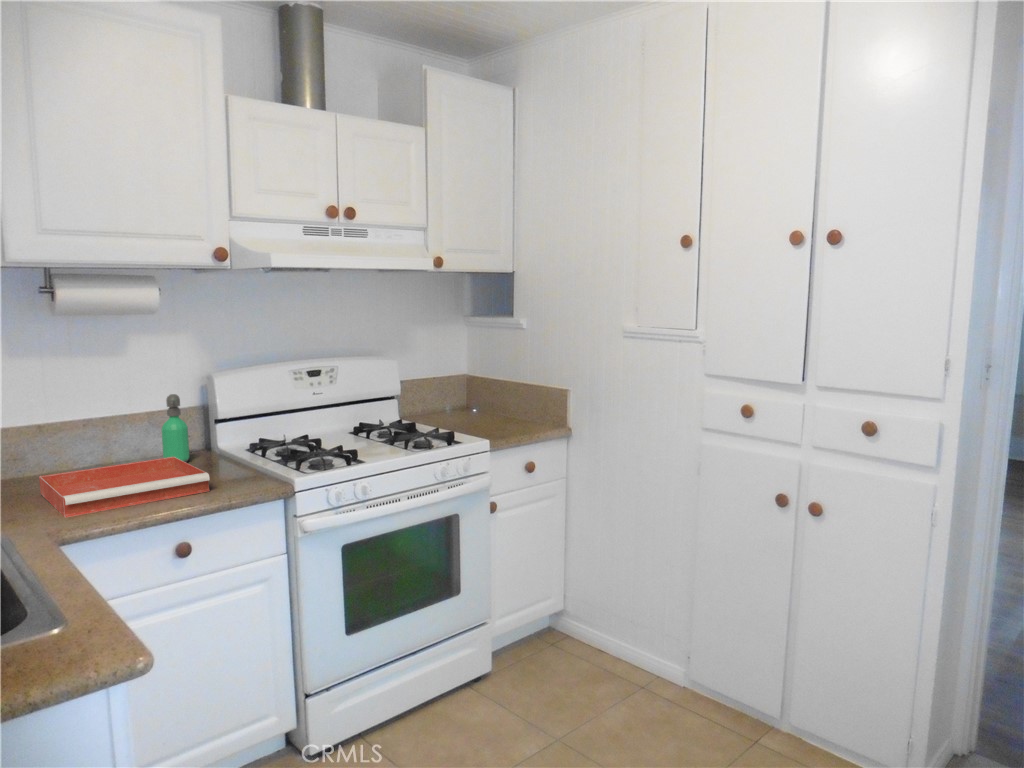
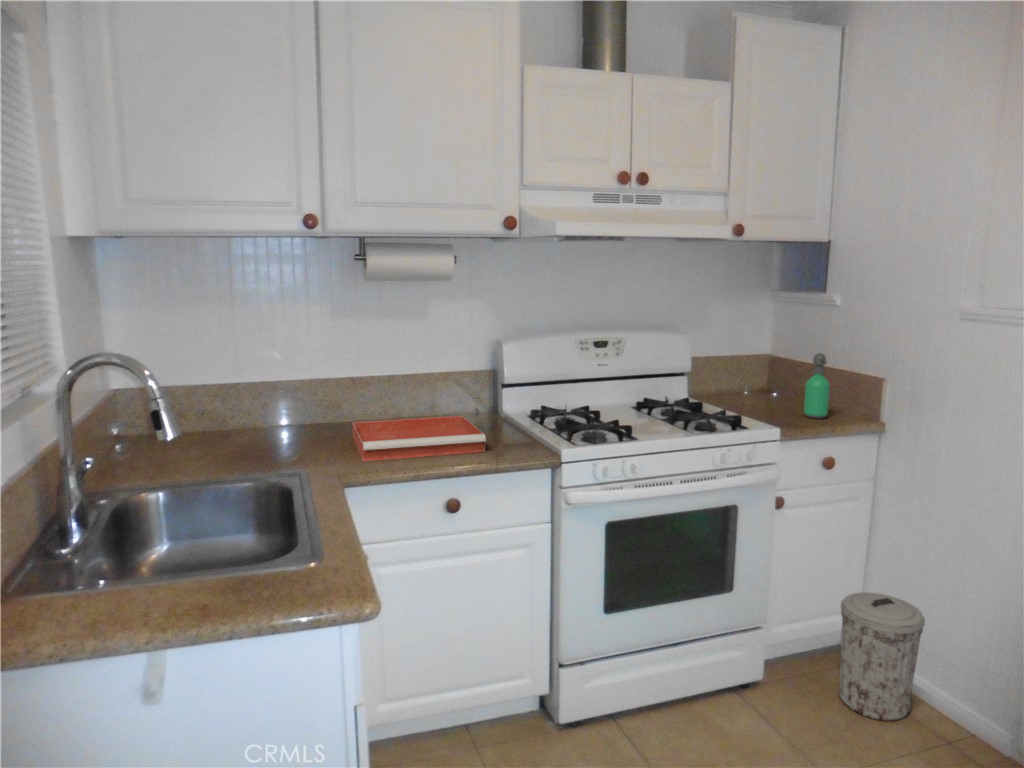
soap dispenser: present [162,394,189,462] -> present [804,353,830,418]
trash can: none [547,573,611,681] -> present [839,592,925,721]

